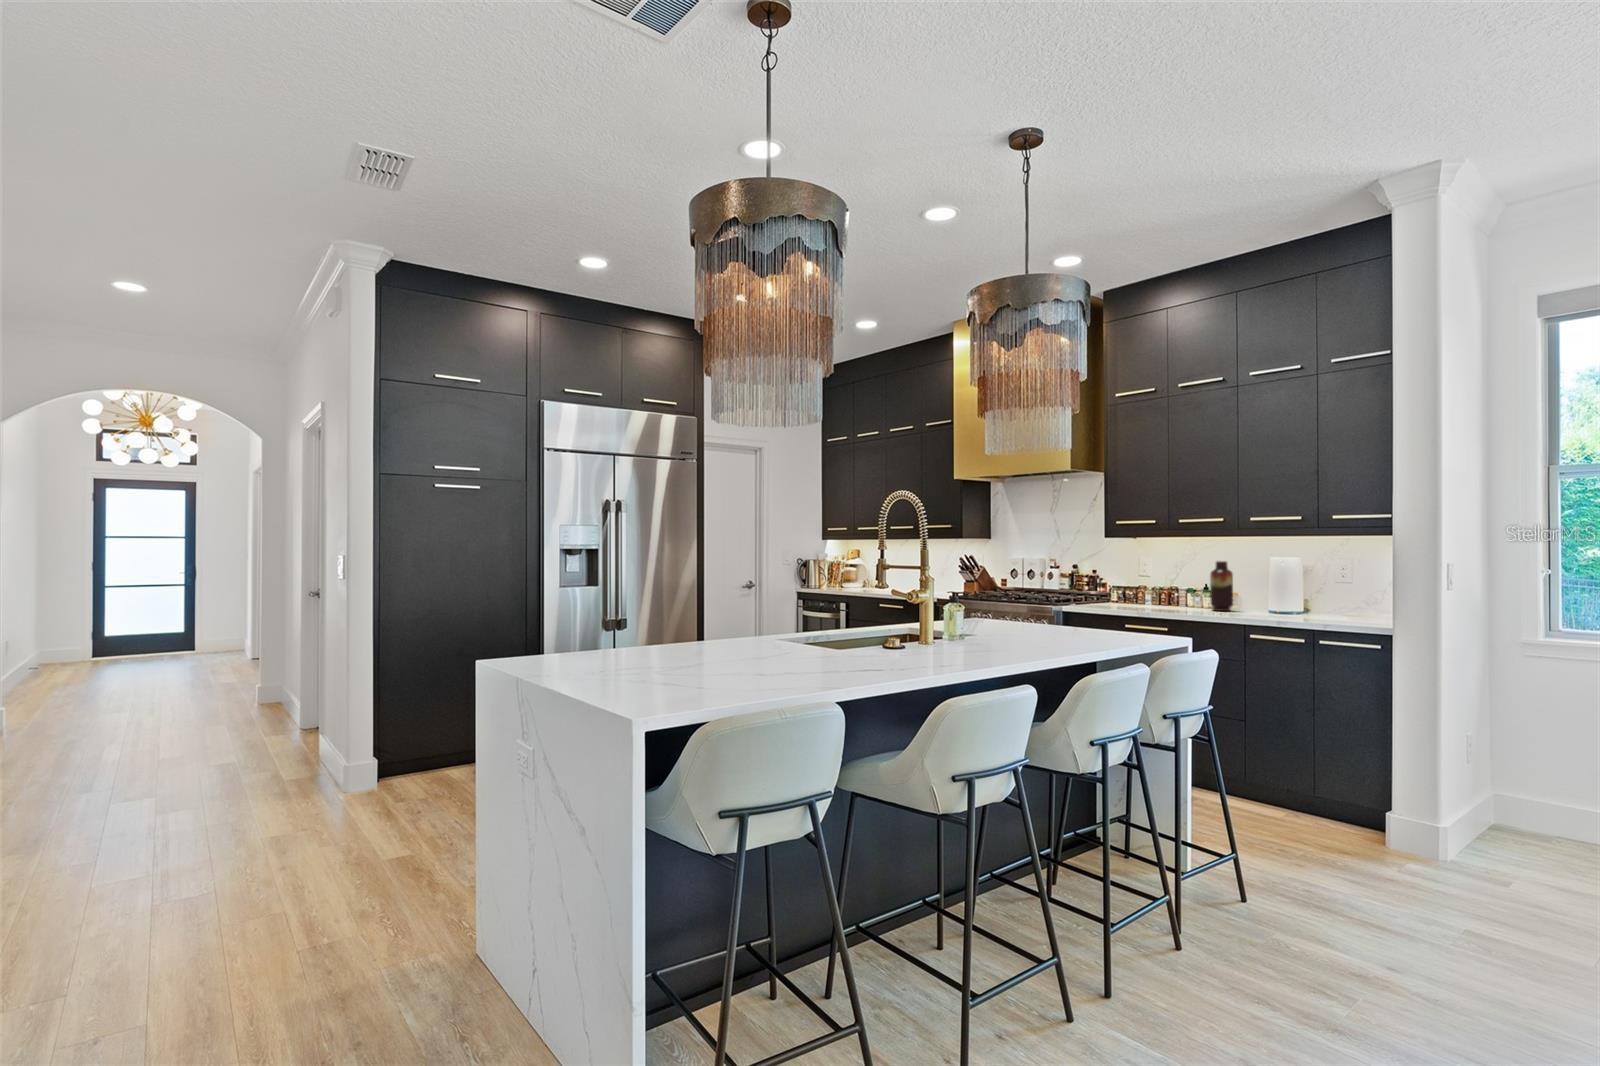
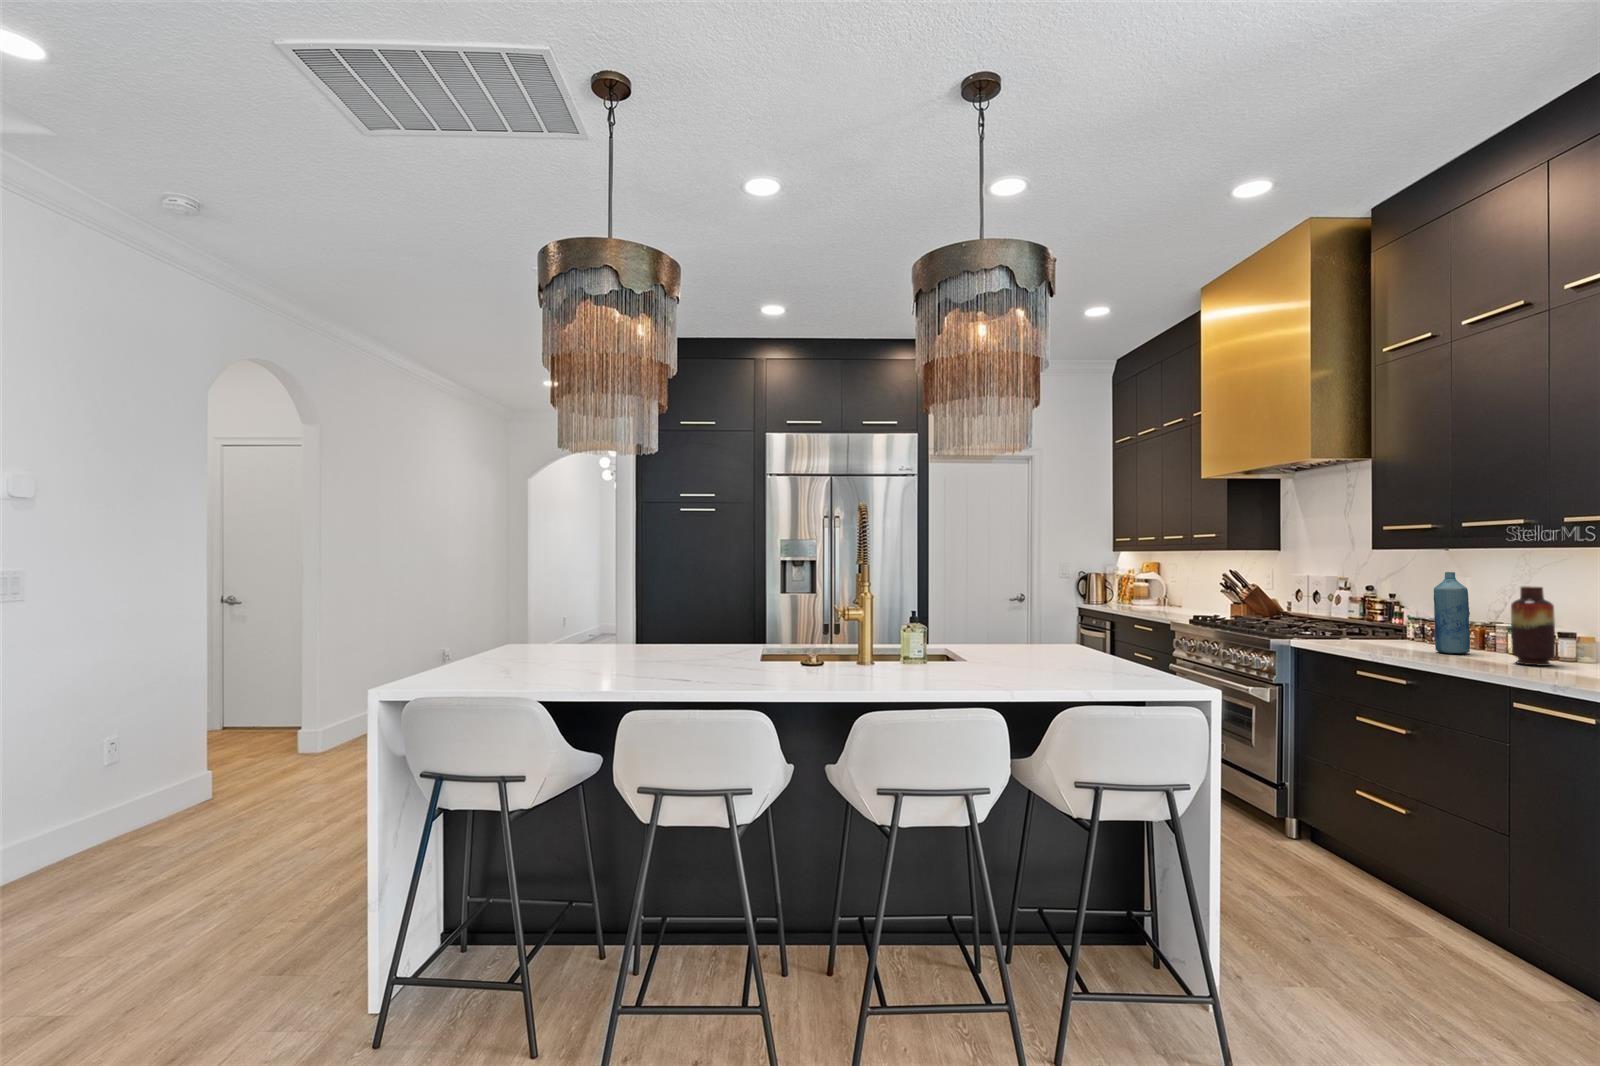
bottle: none [1159,553,1179,607] -> present [1434,572,1470,653]

